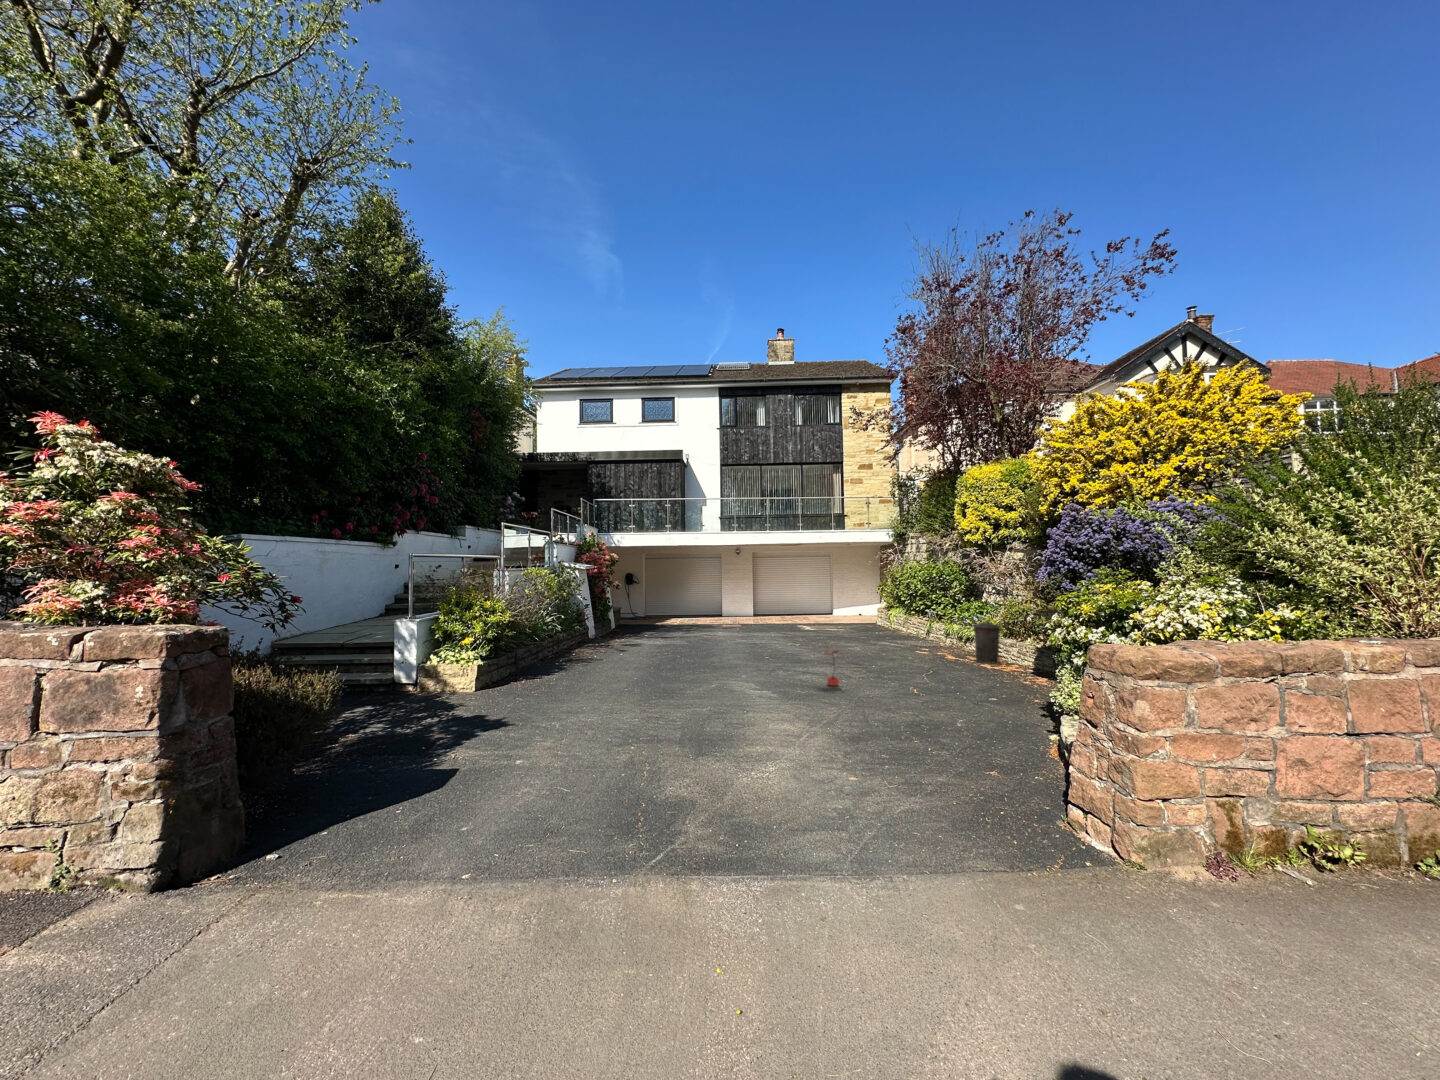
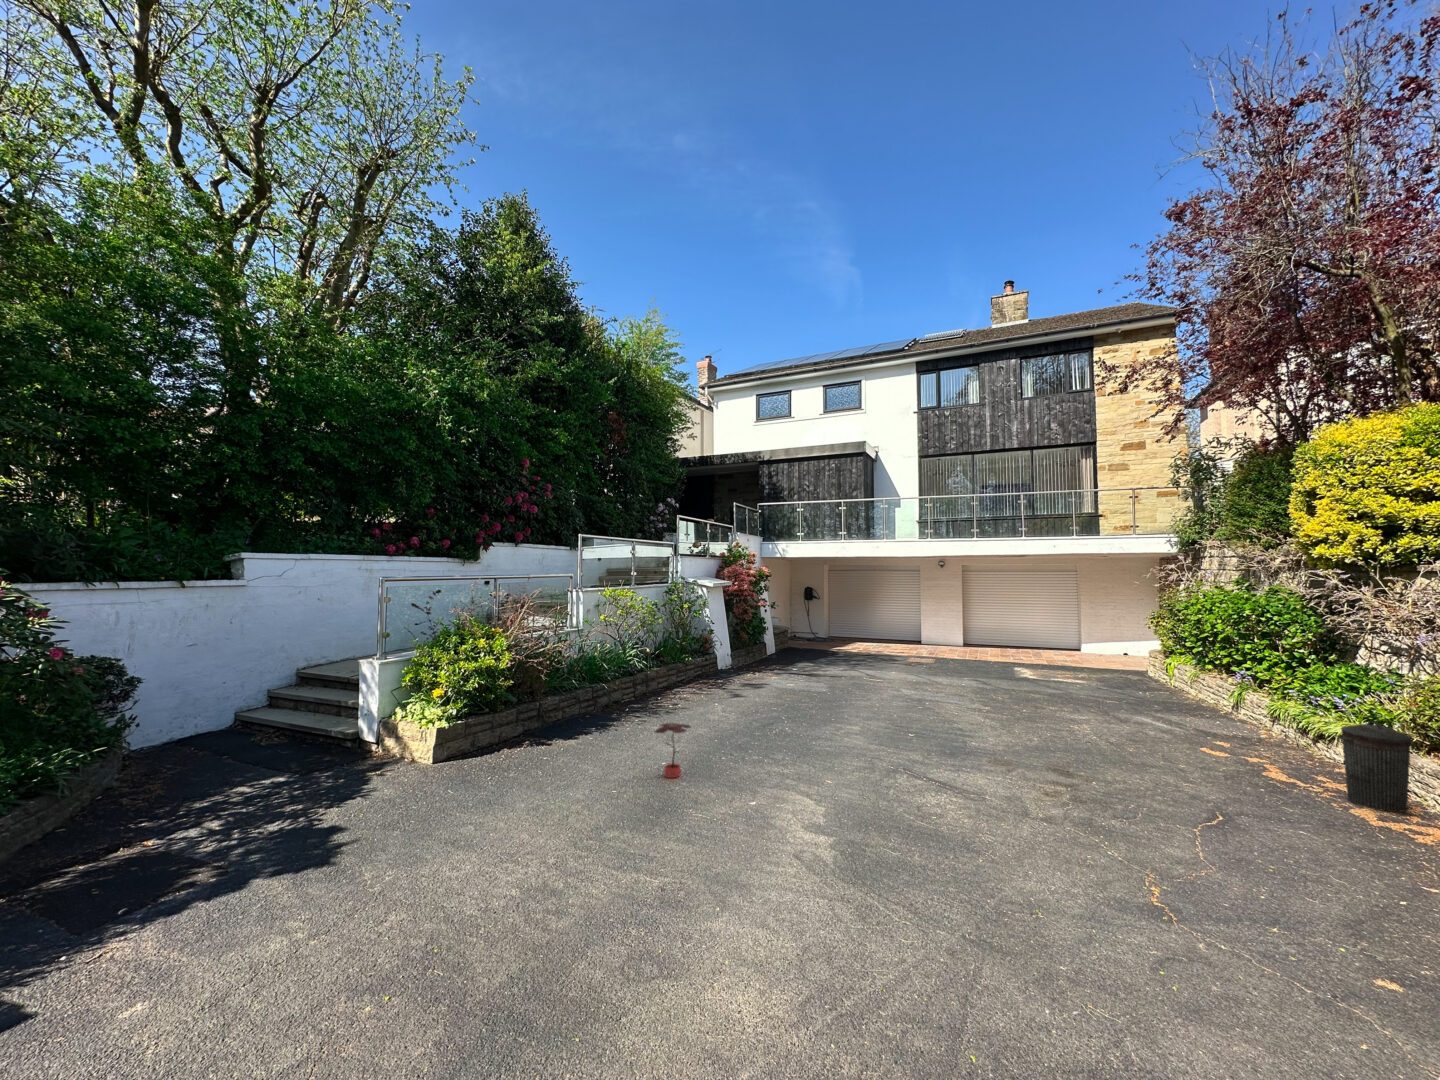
potted plant: present [822,649,845,686] -> present [655,723,691,778]

